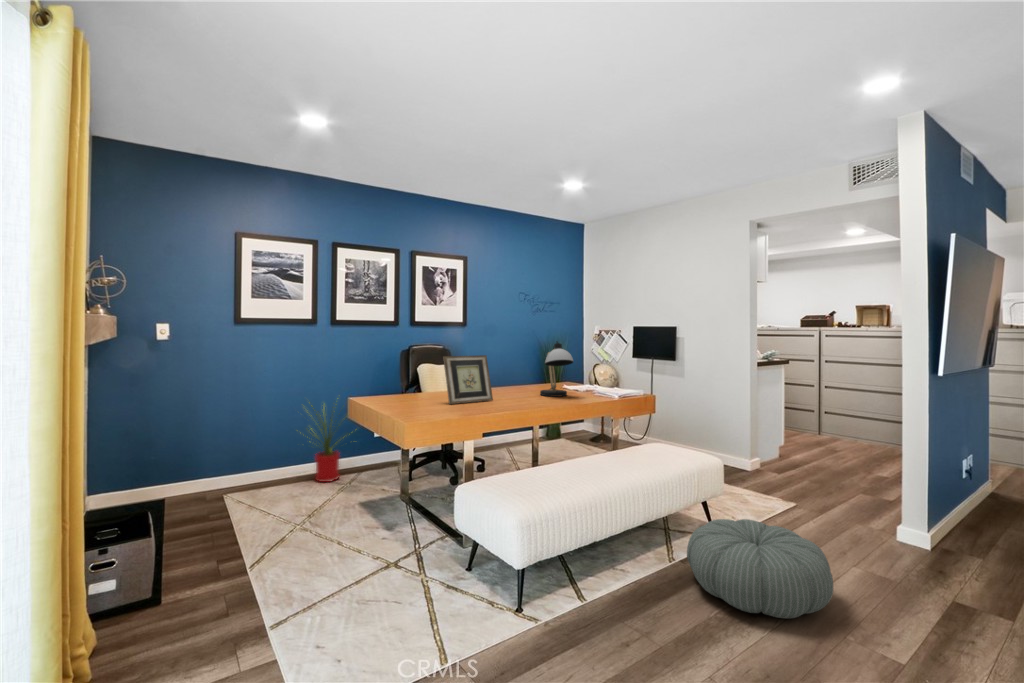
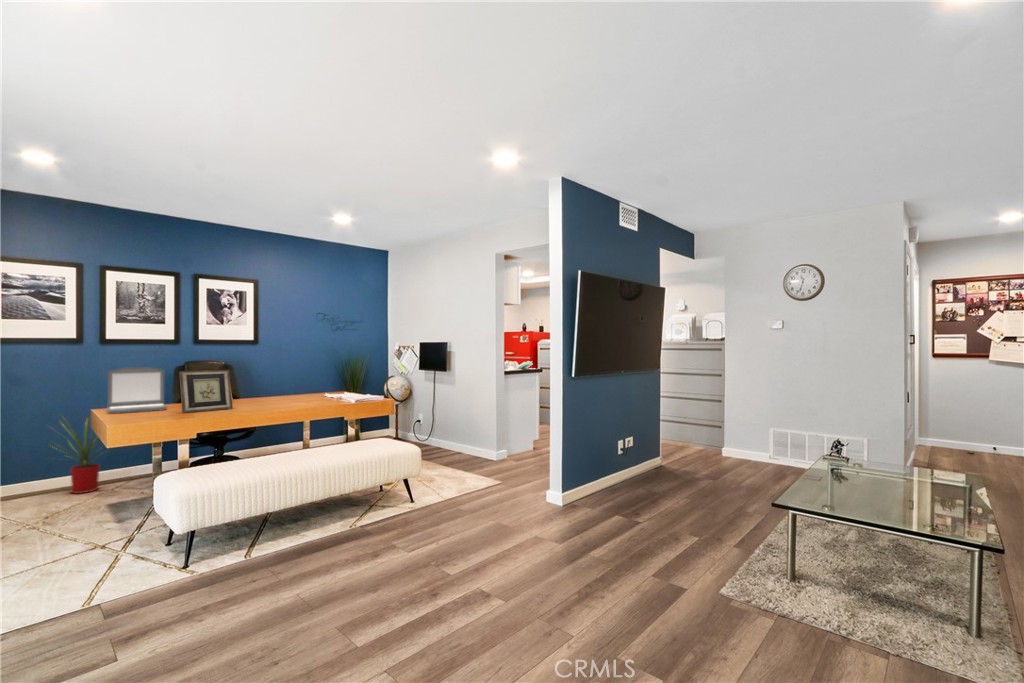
desk lamp: present [540,342,573,397] -> none [289,356,316,404]
laptop: none [361,351,422,402] -> present [108,367,167,414]
pouf: present [687,519,834,619] -> none [346,491,446,556]

